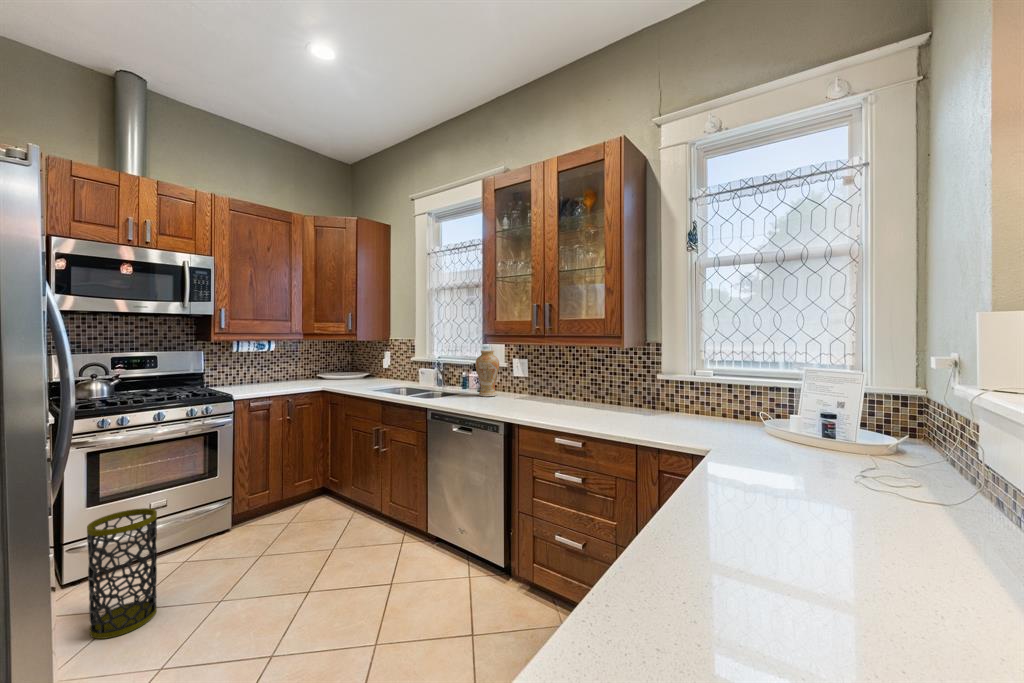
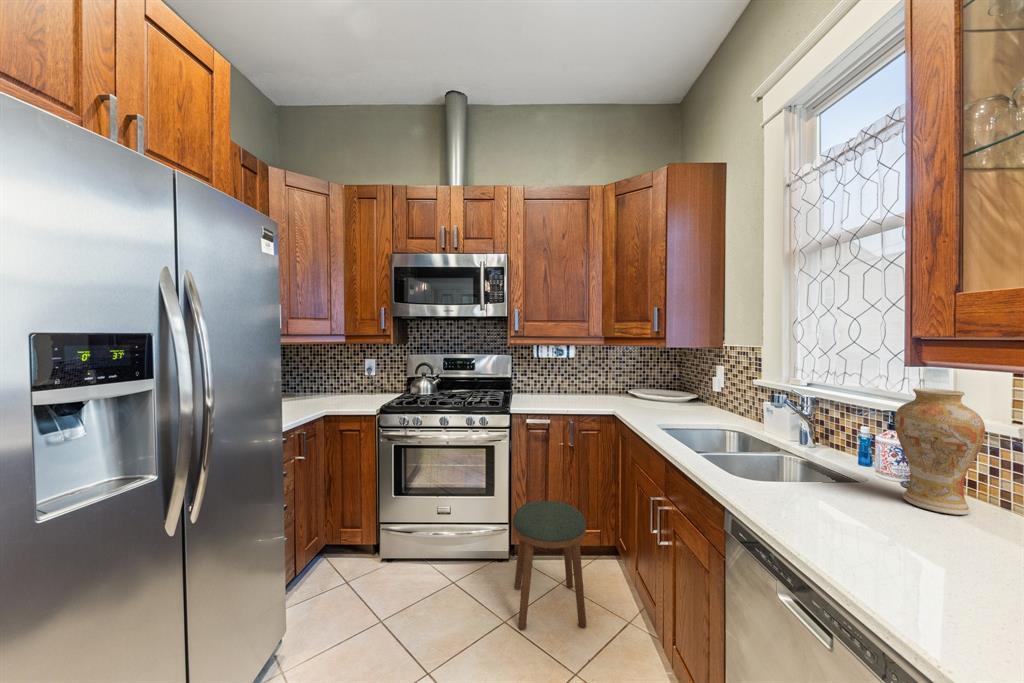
stool: none [253,460,325,554] -> present [513,501,586,630]
trash can: present [87,508,157,639] -> none [334,521,392,662]

